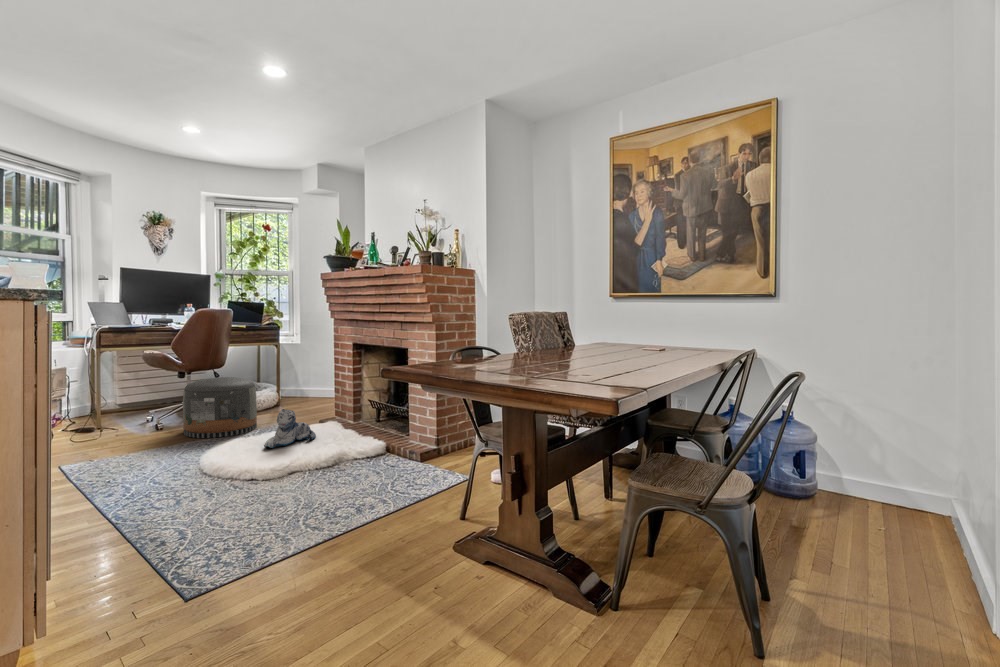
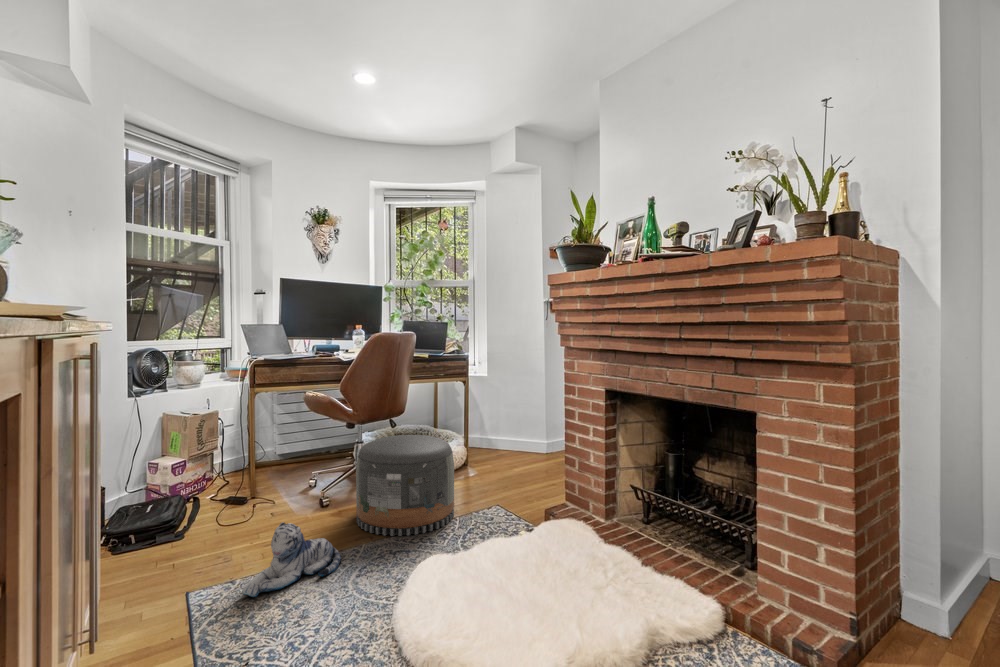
plush toy: present [264,409,316,448] -> present [243,522,341,597]

